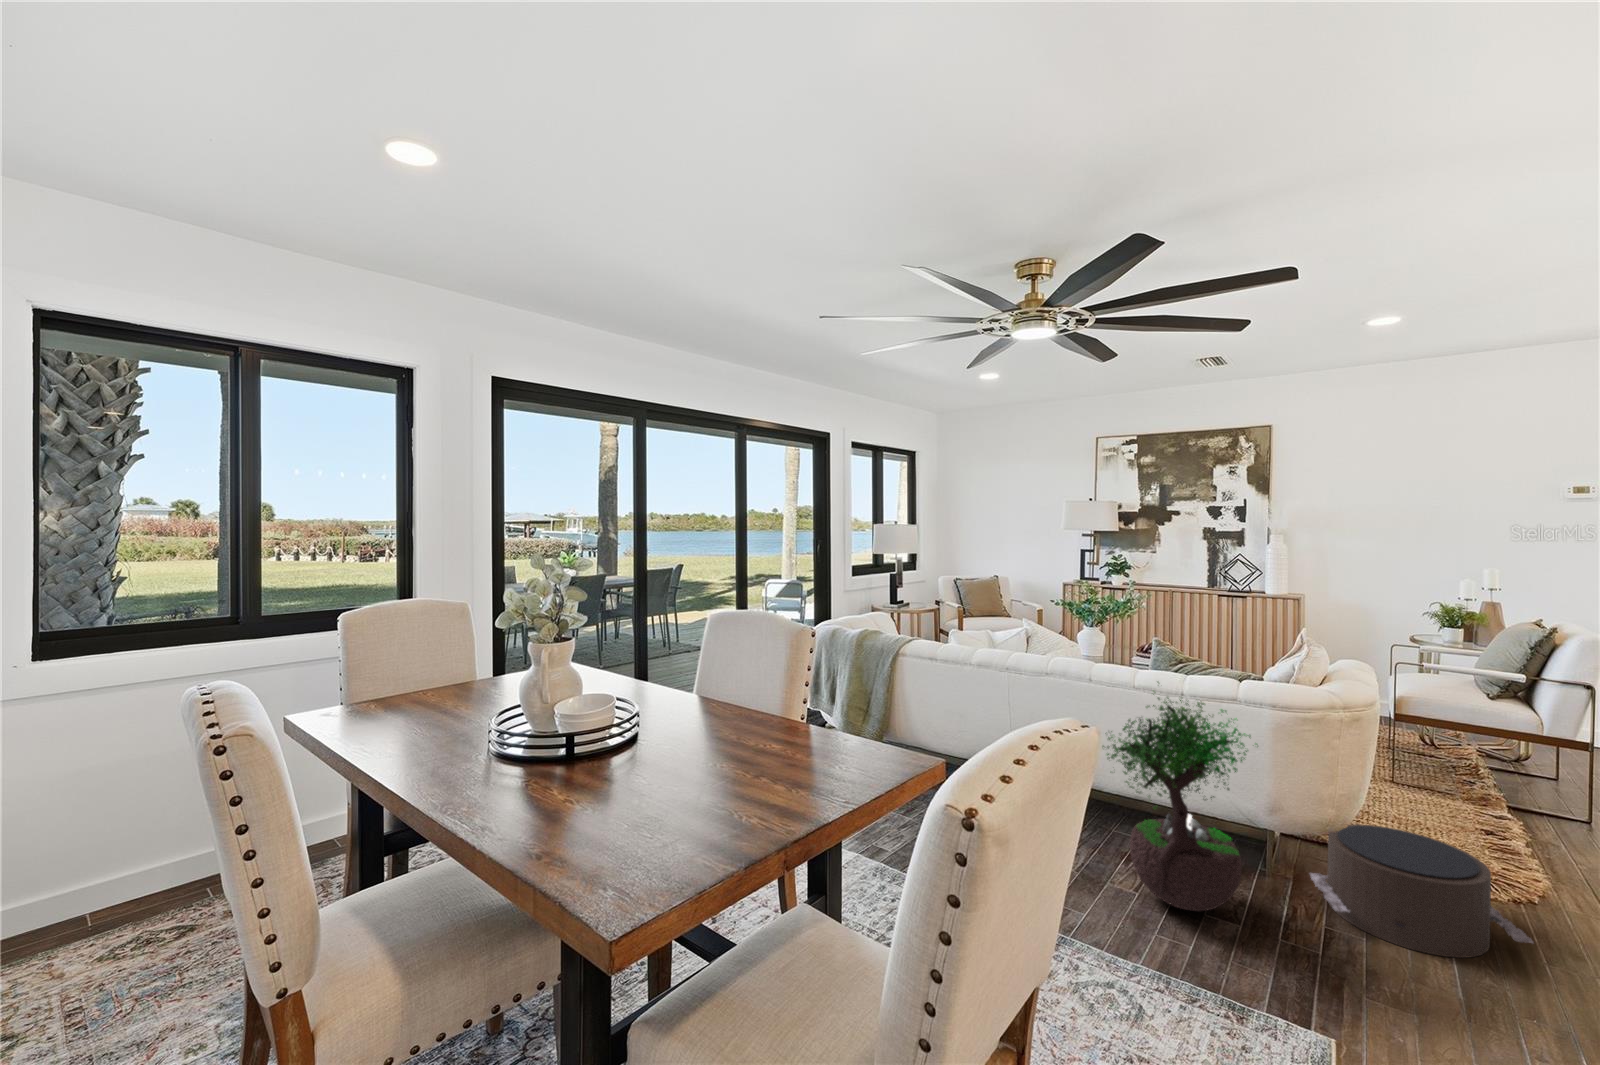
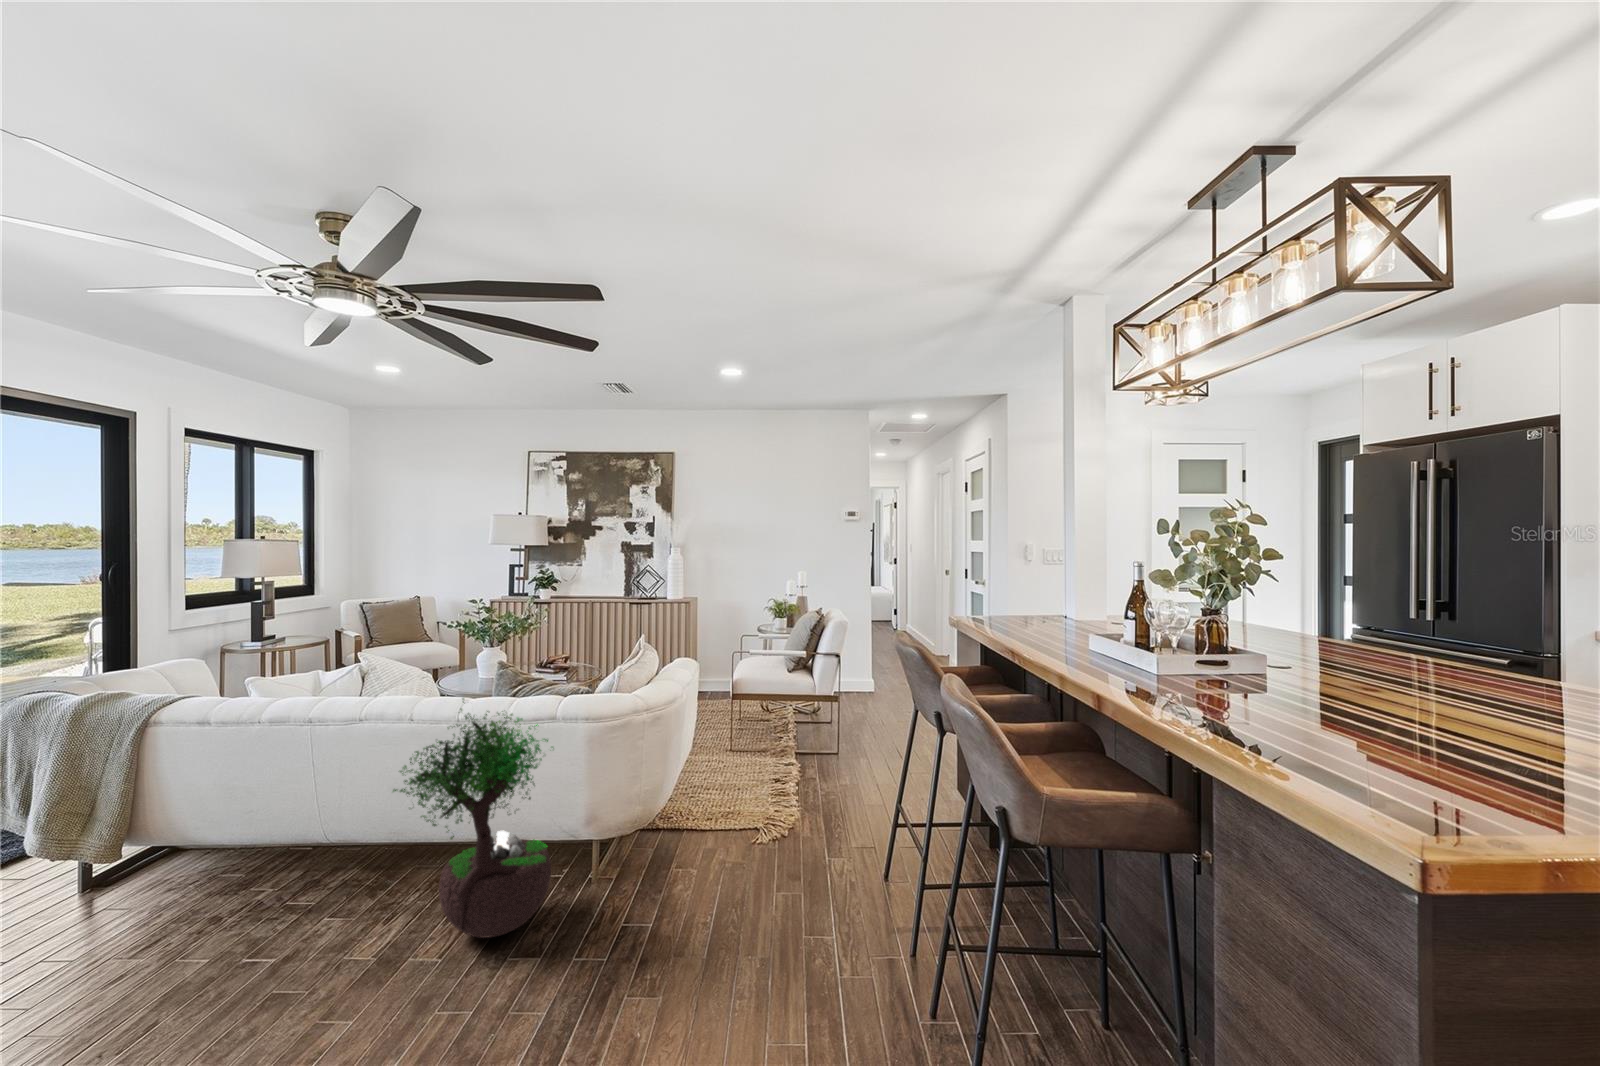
pouf: present [1310,824,1533,958] -> none [624,796,765,902]

